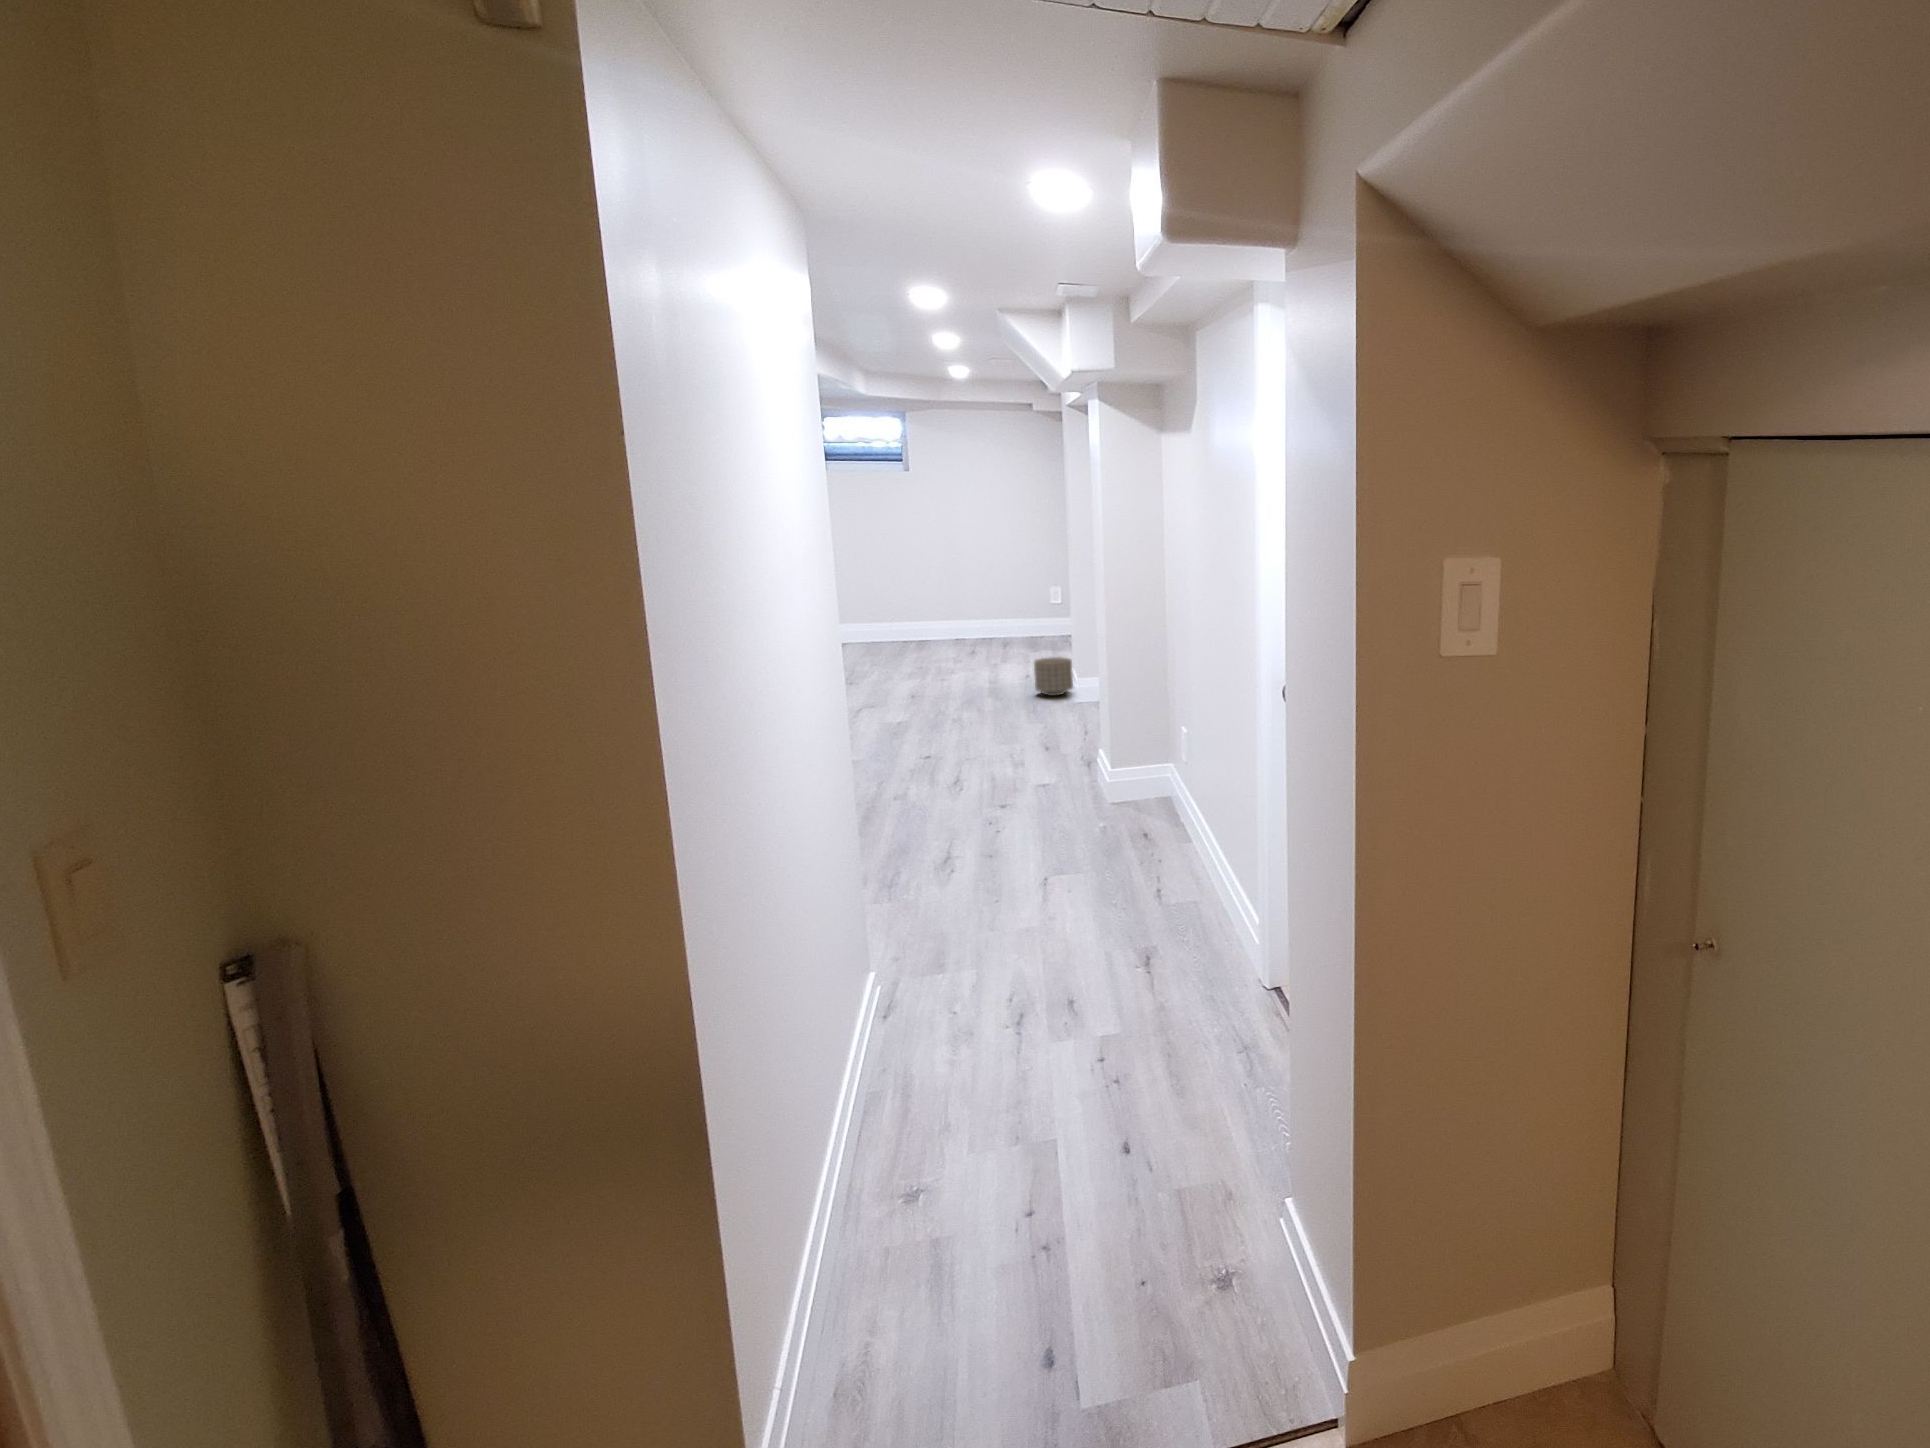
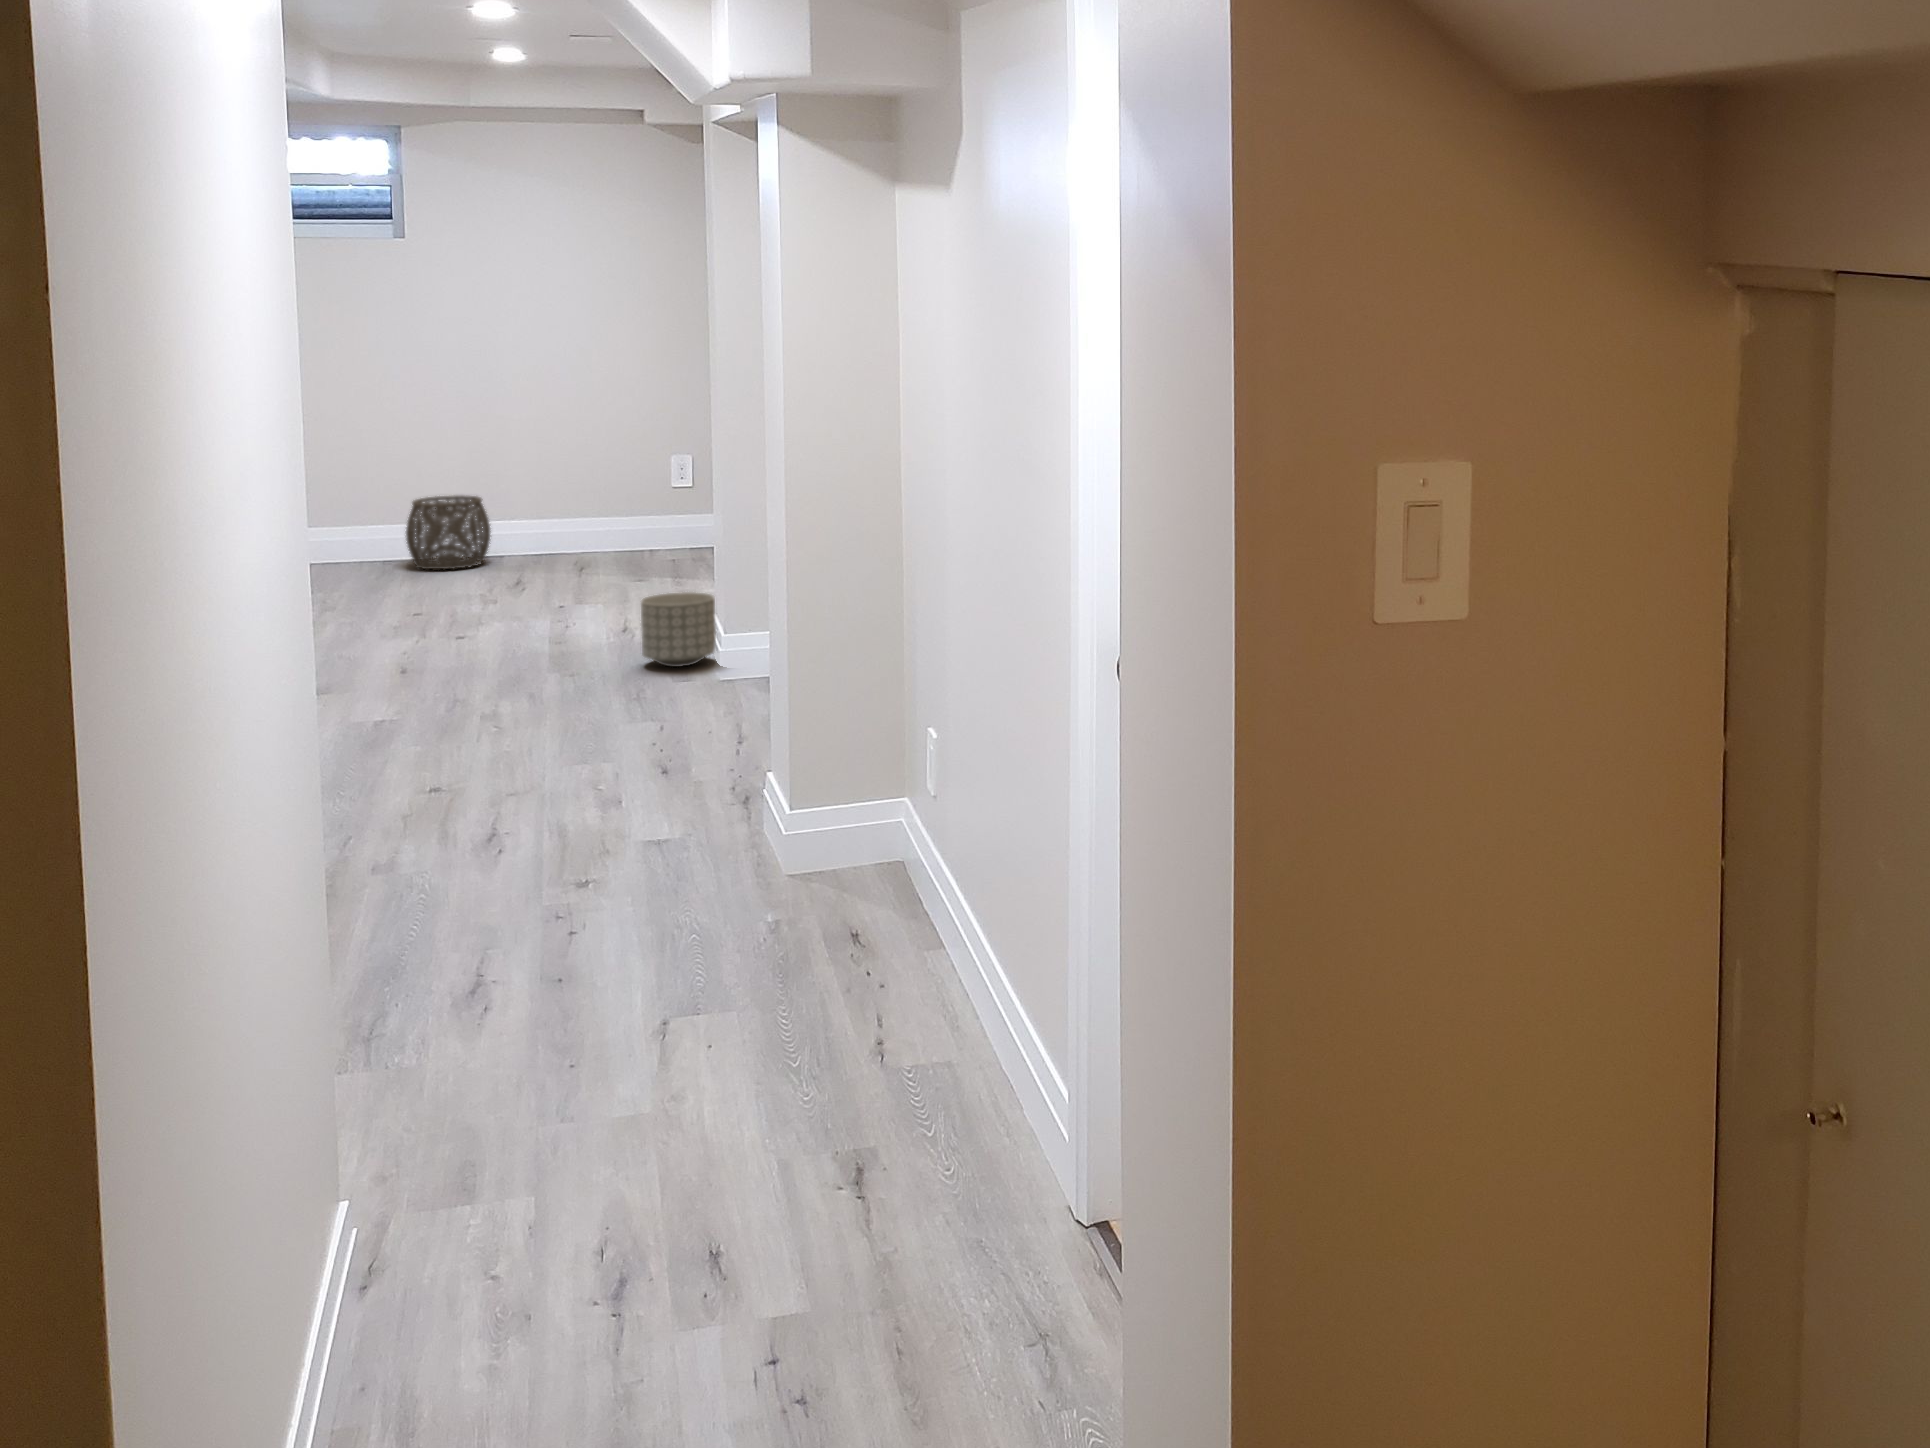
woven basket: none [915,607,959,645] -> present [406,495,491,570]

